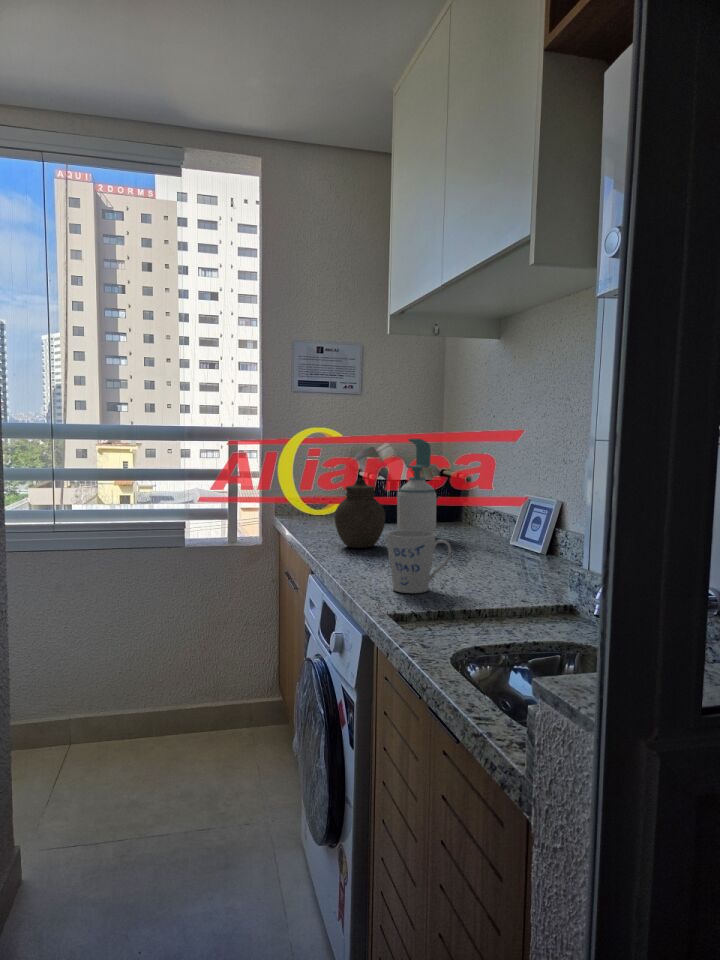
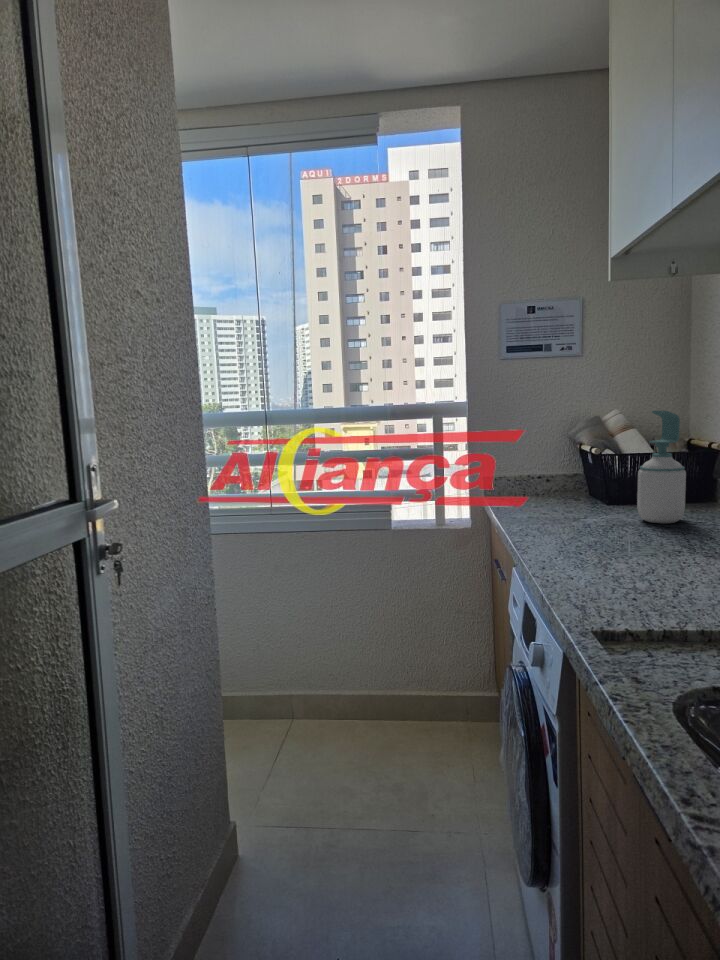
jar: present [335,479,385,548] -> none [563,457,621,532]
mug: present [387,530,451,593] -> none [611,526,692,600]

